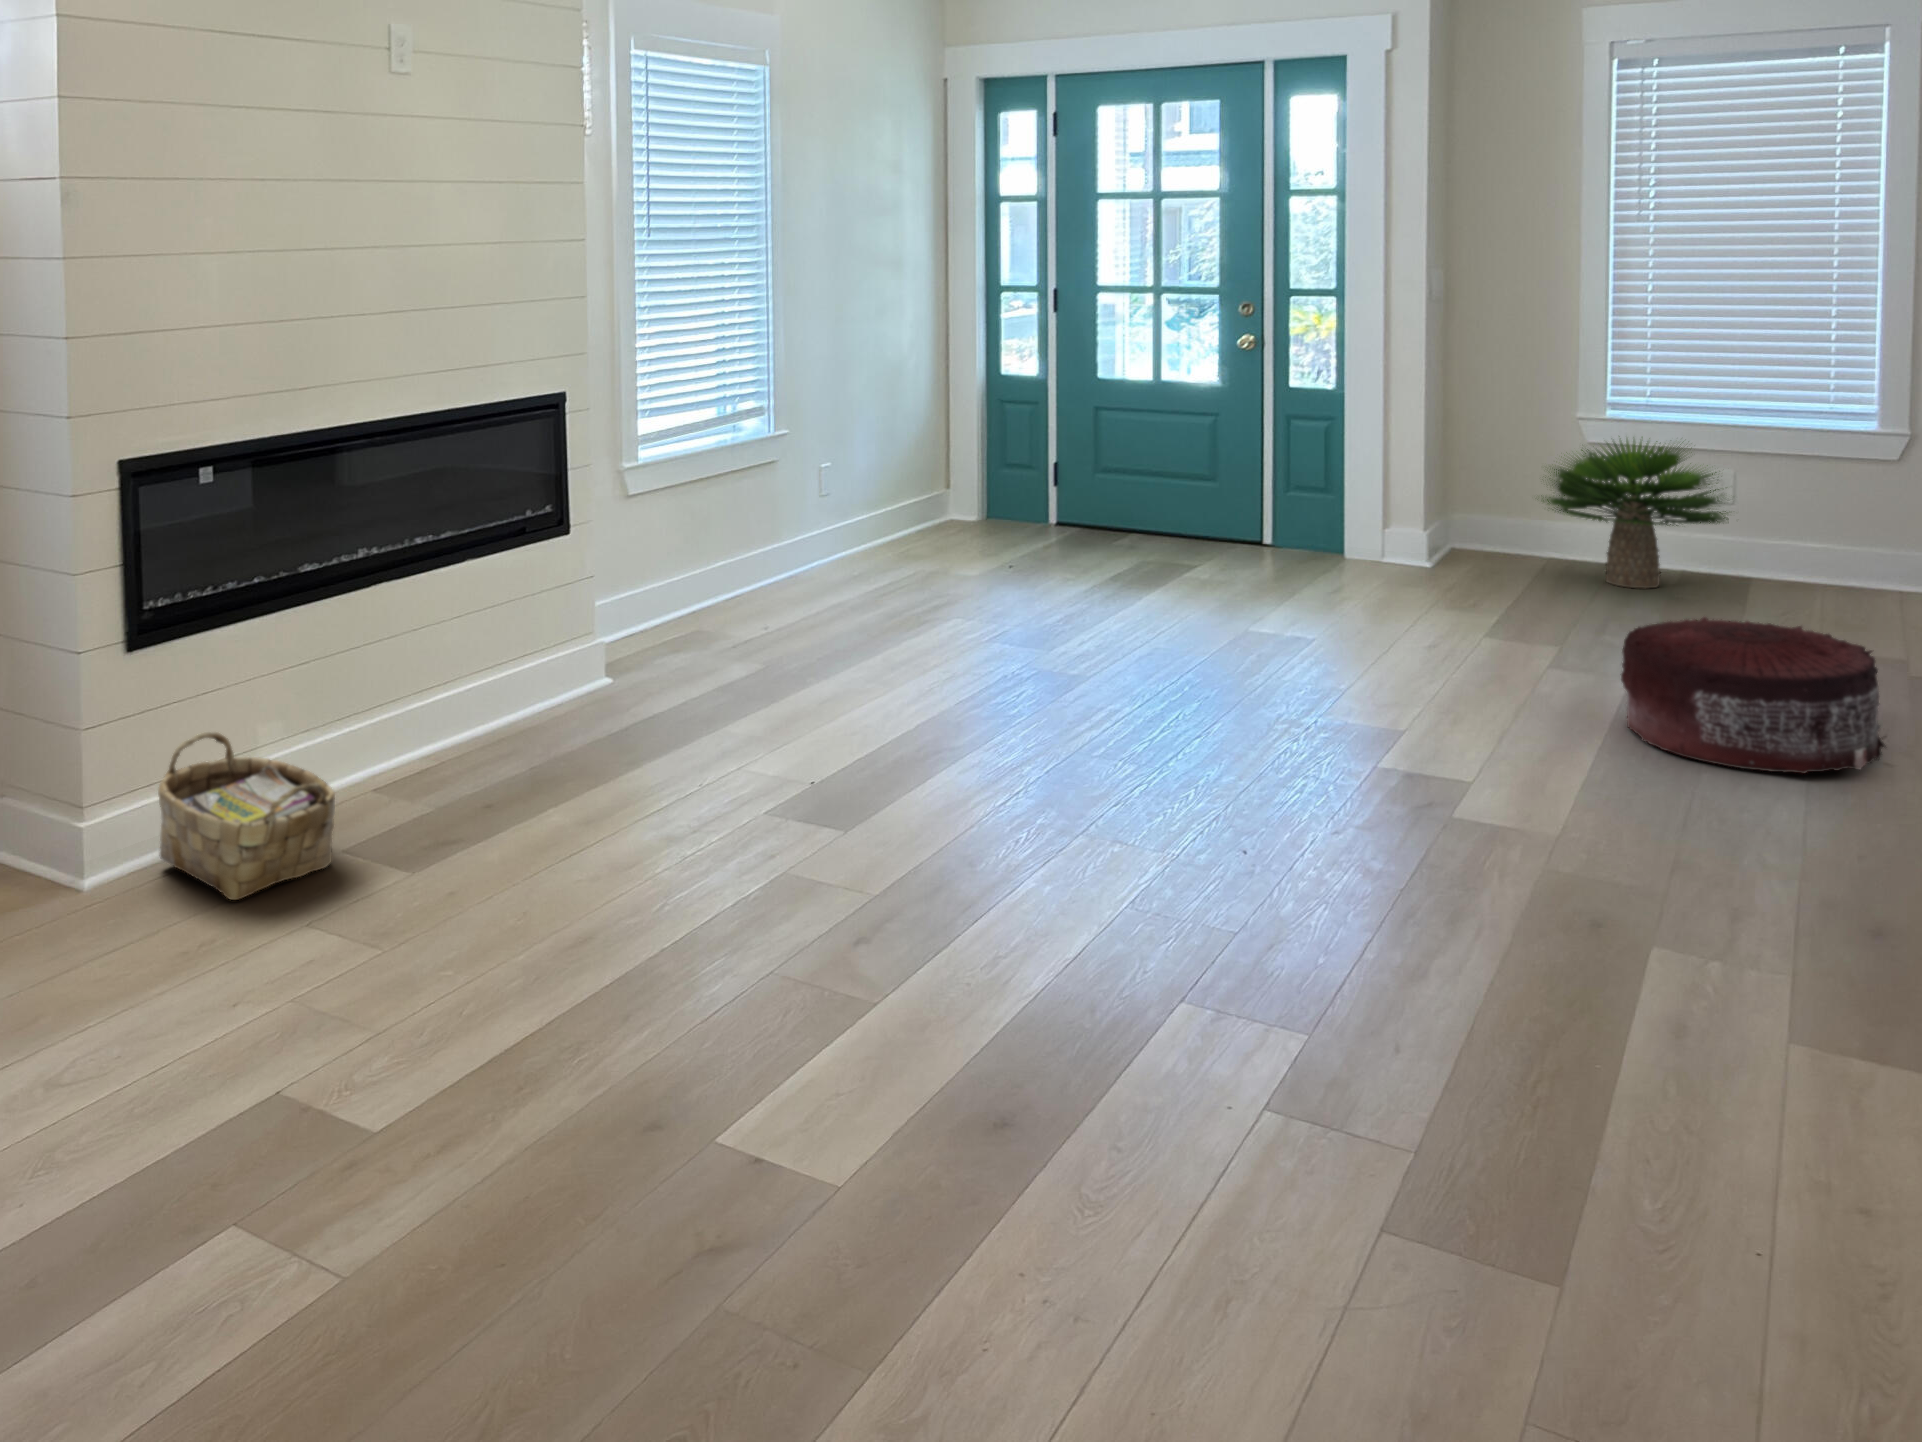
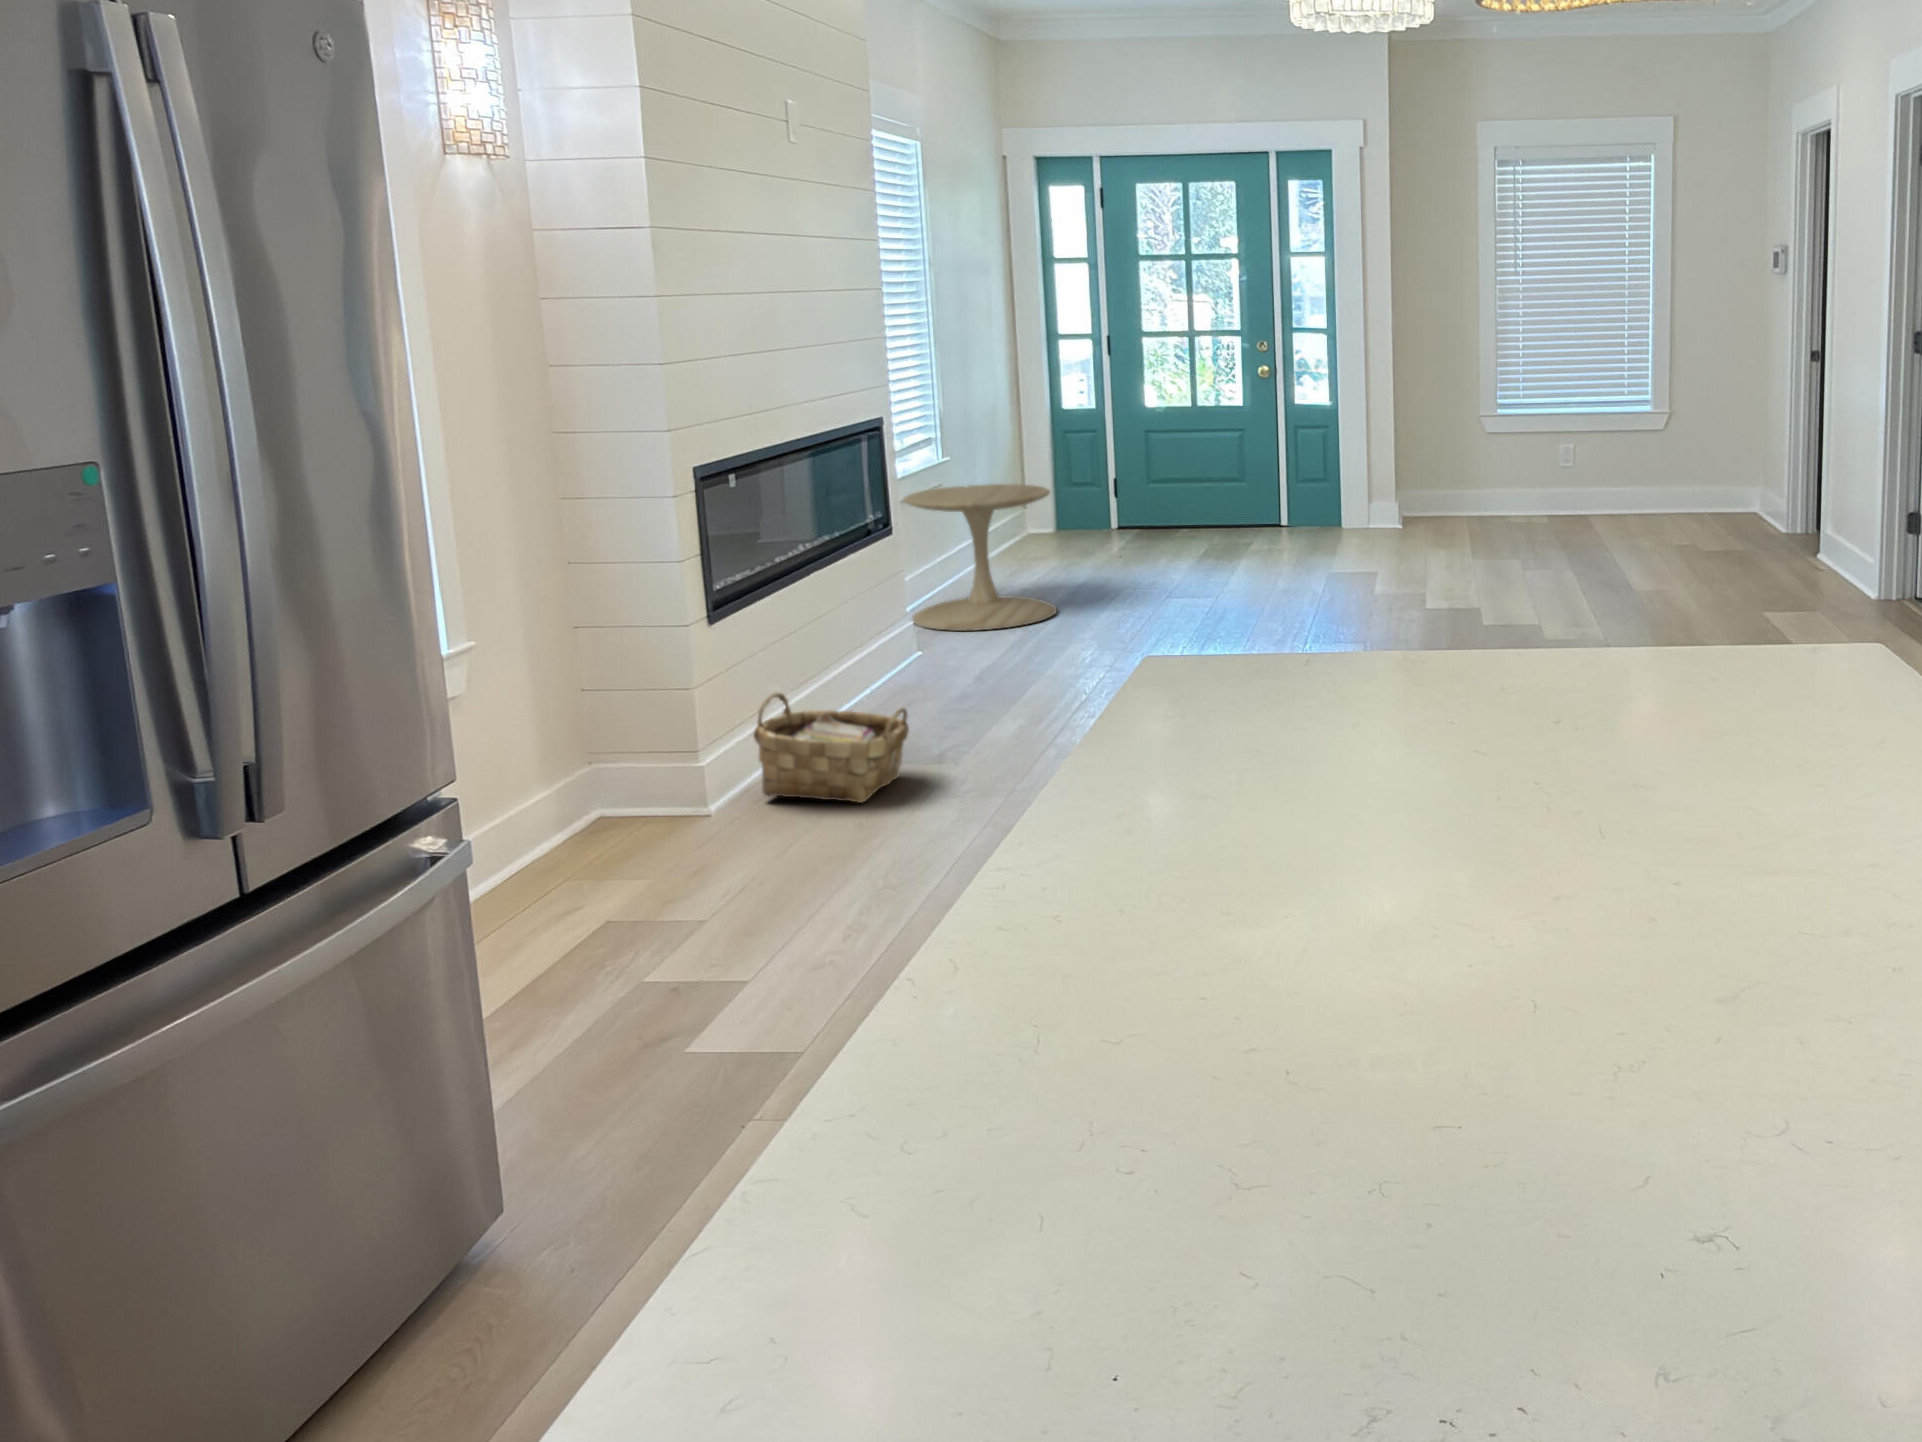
potted plant: present [1542,440,1729,589] -> none [1463,418,1589,525]
side table: none [665,467,839,650] -> present [903,484,1057,631]
pouf: present [1621,617,1885,773] -> none [1588,515,1721,596]

